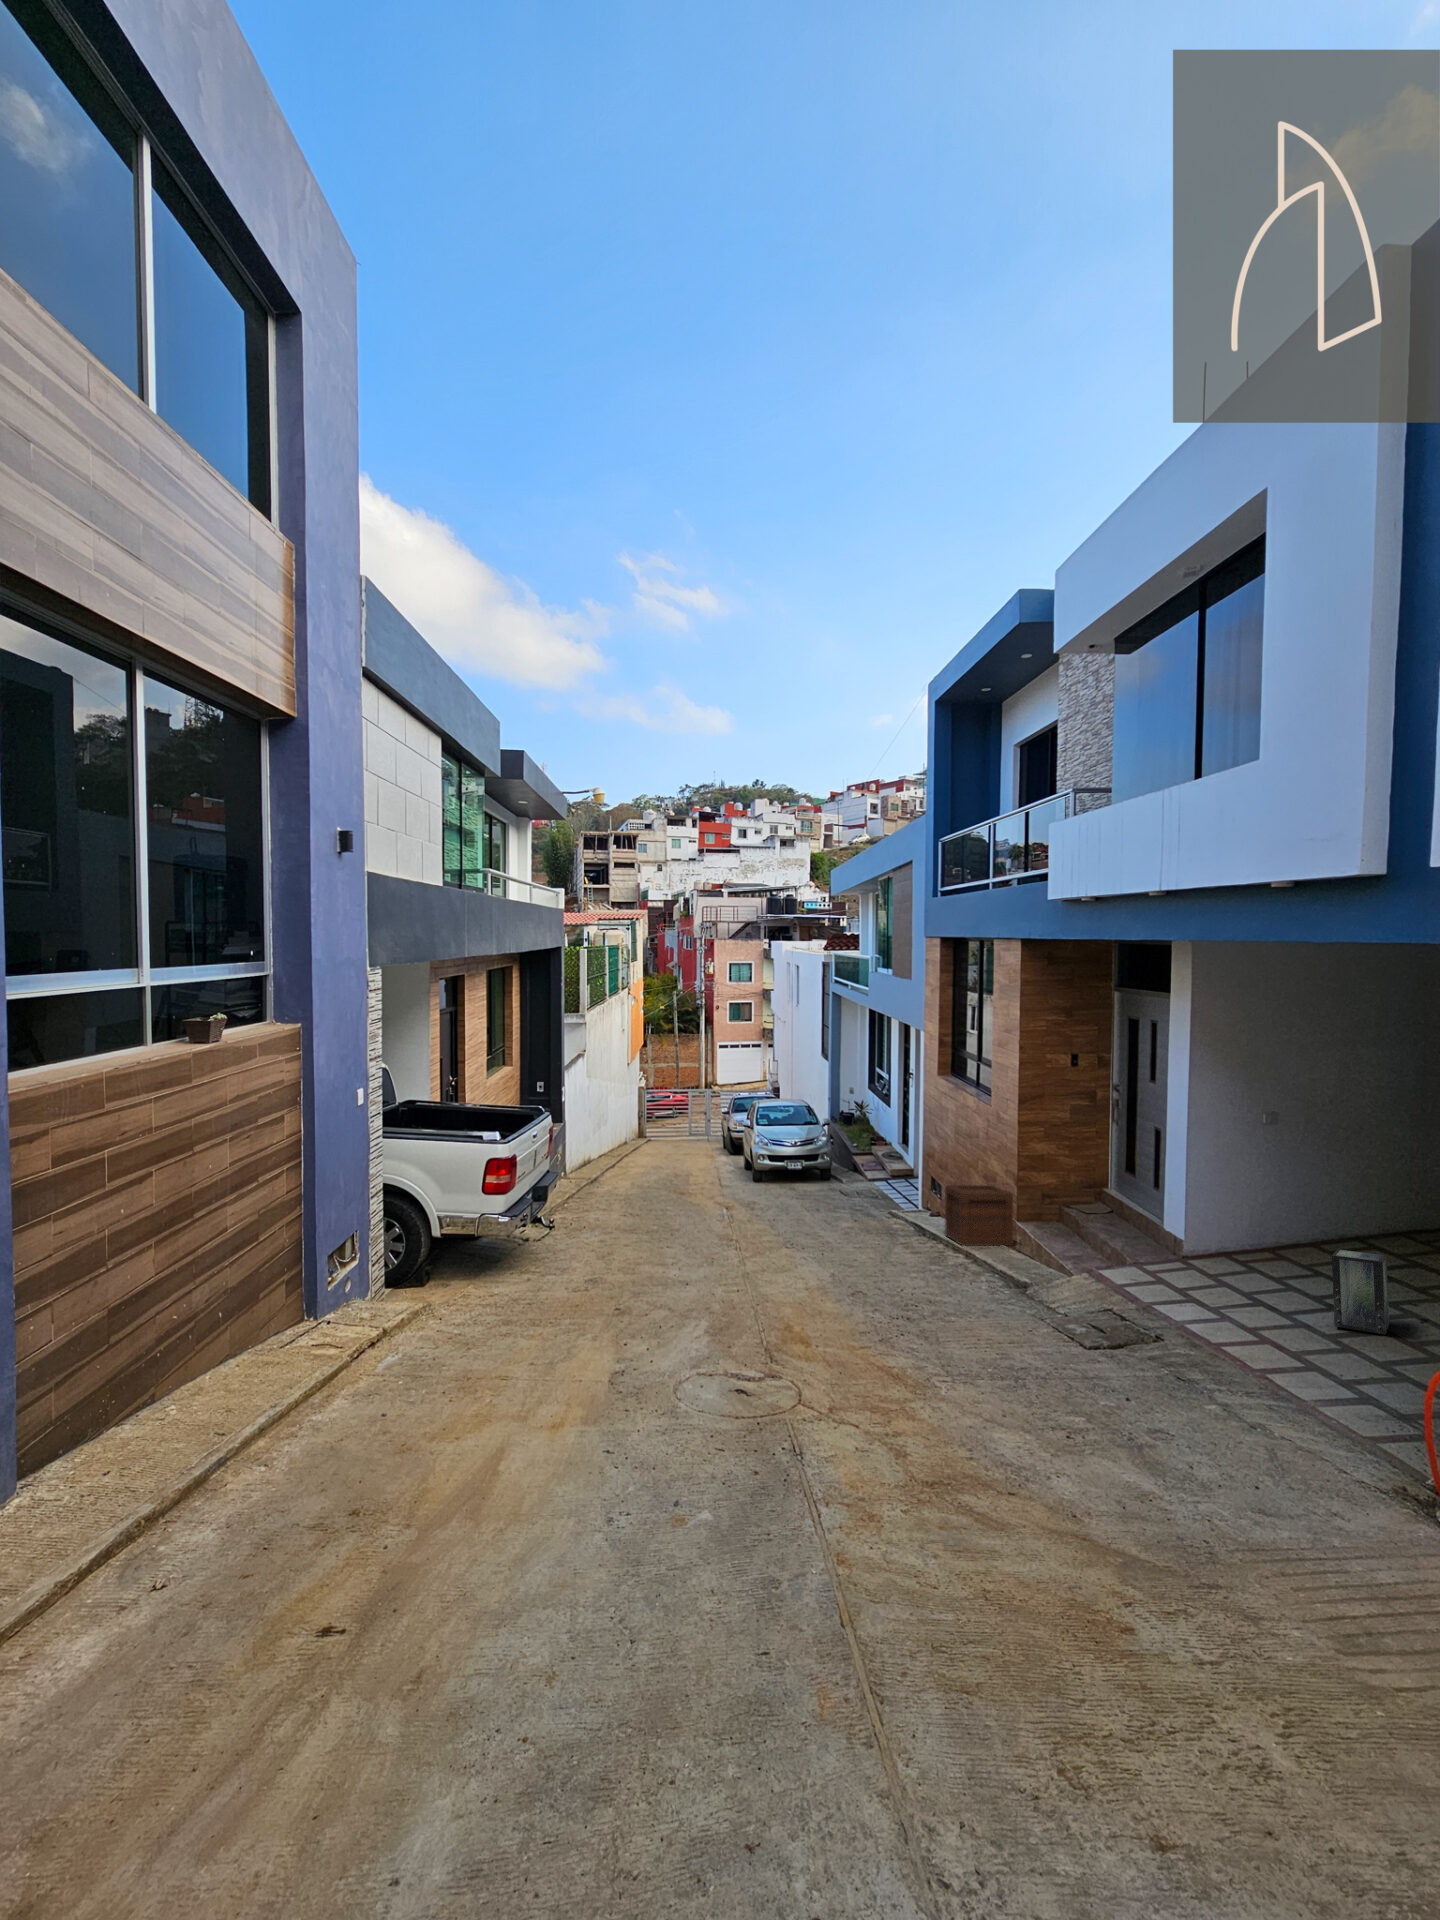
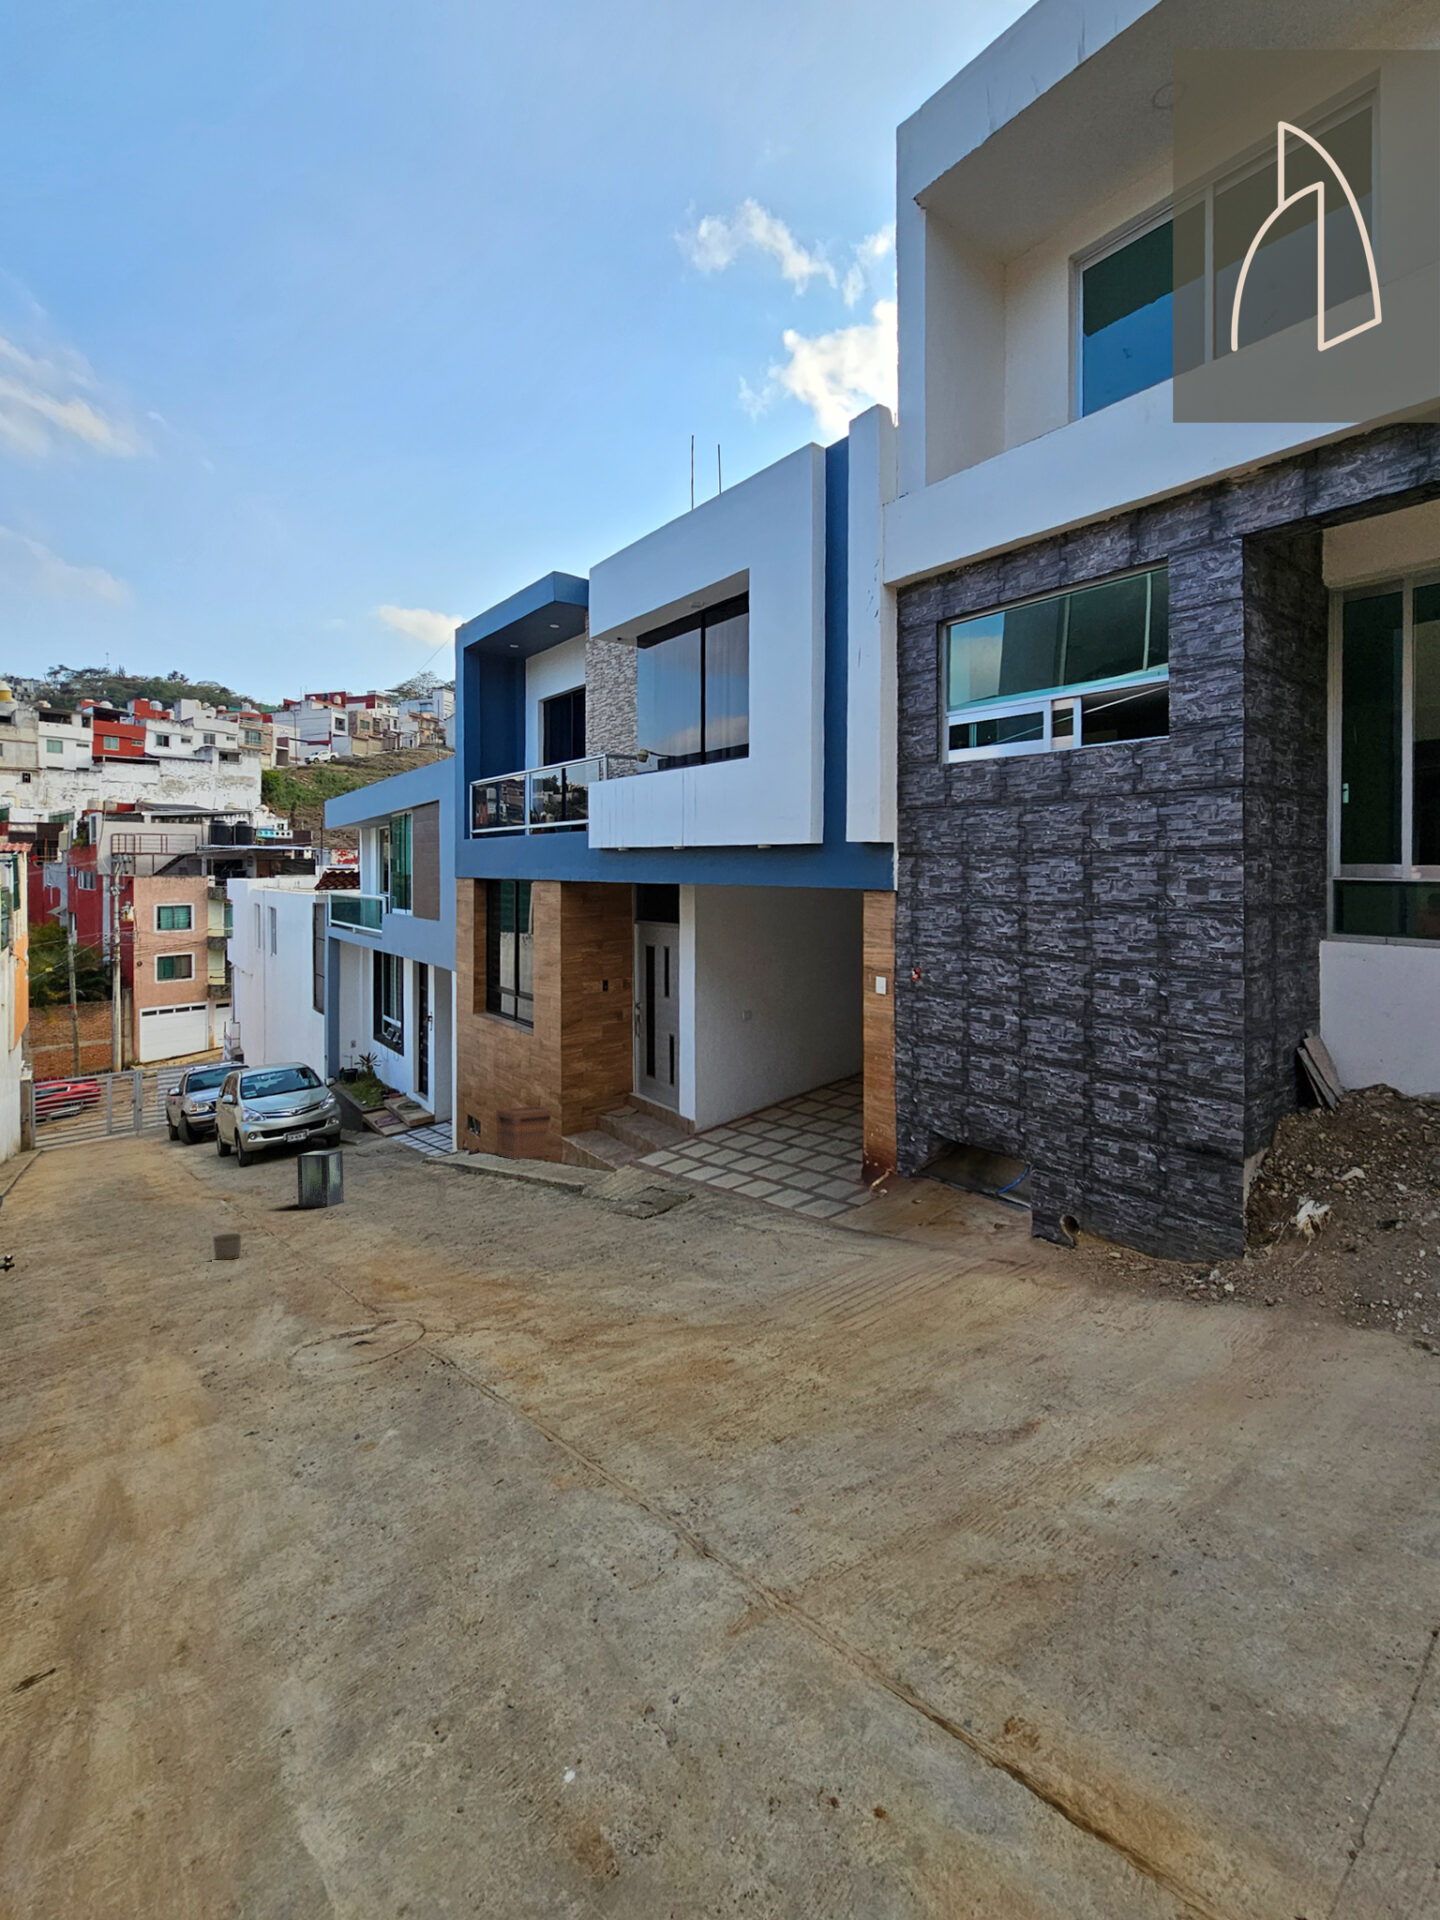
storage box: present [1332,1249,1389,1334] -> present [297,1151,344,1208]
planter: none [537,1340,568,1375] -> present [213,1233,241,1260]

